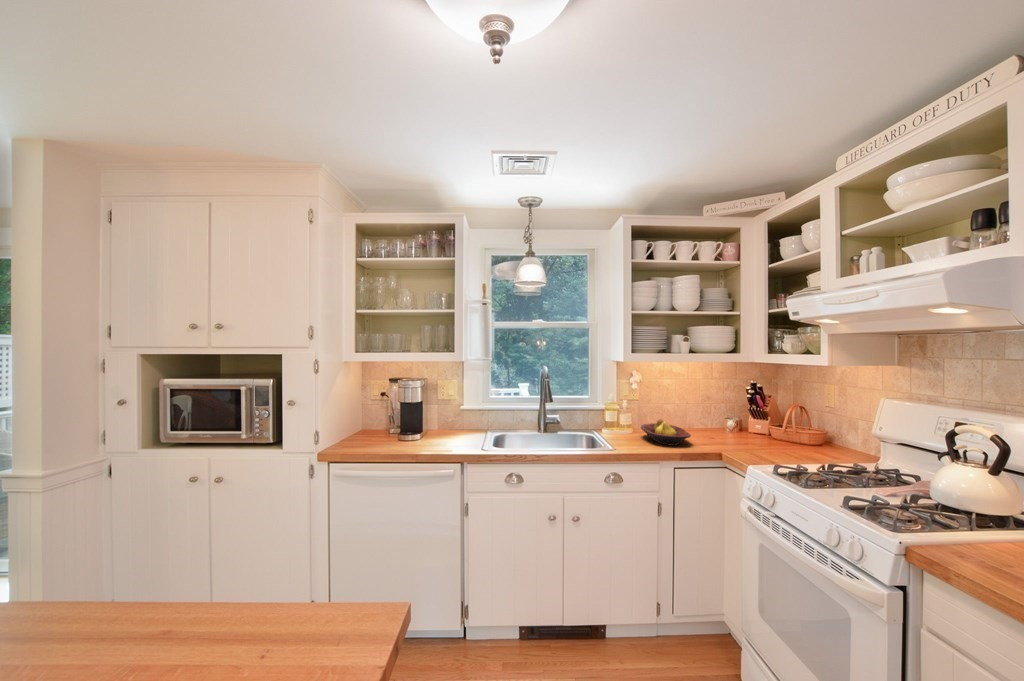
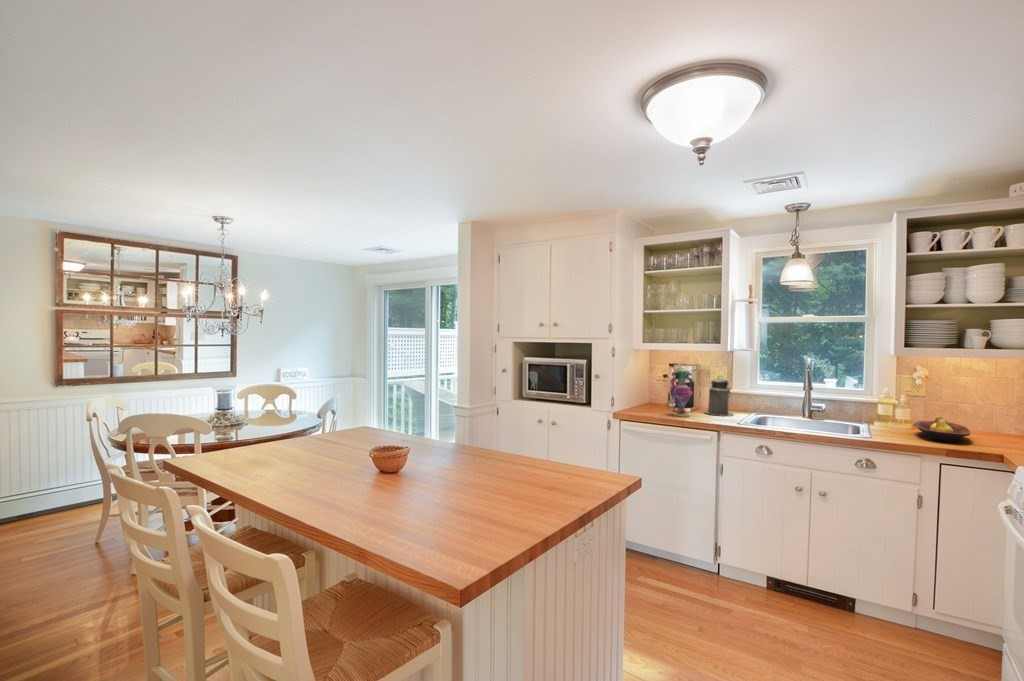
vase: none [396,388,426,448] -> present [670,371,693,417]
canister: none [437,391,470,440] -> present [705,376,733,416]

